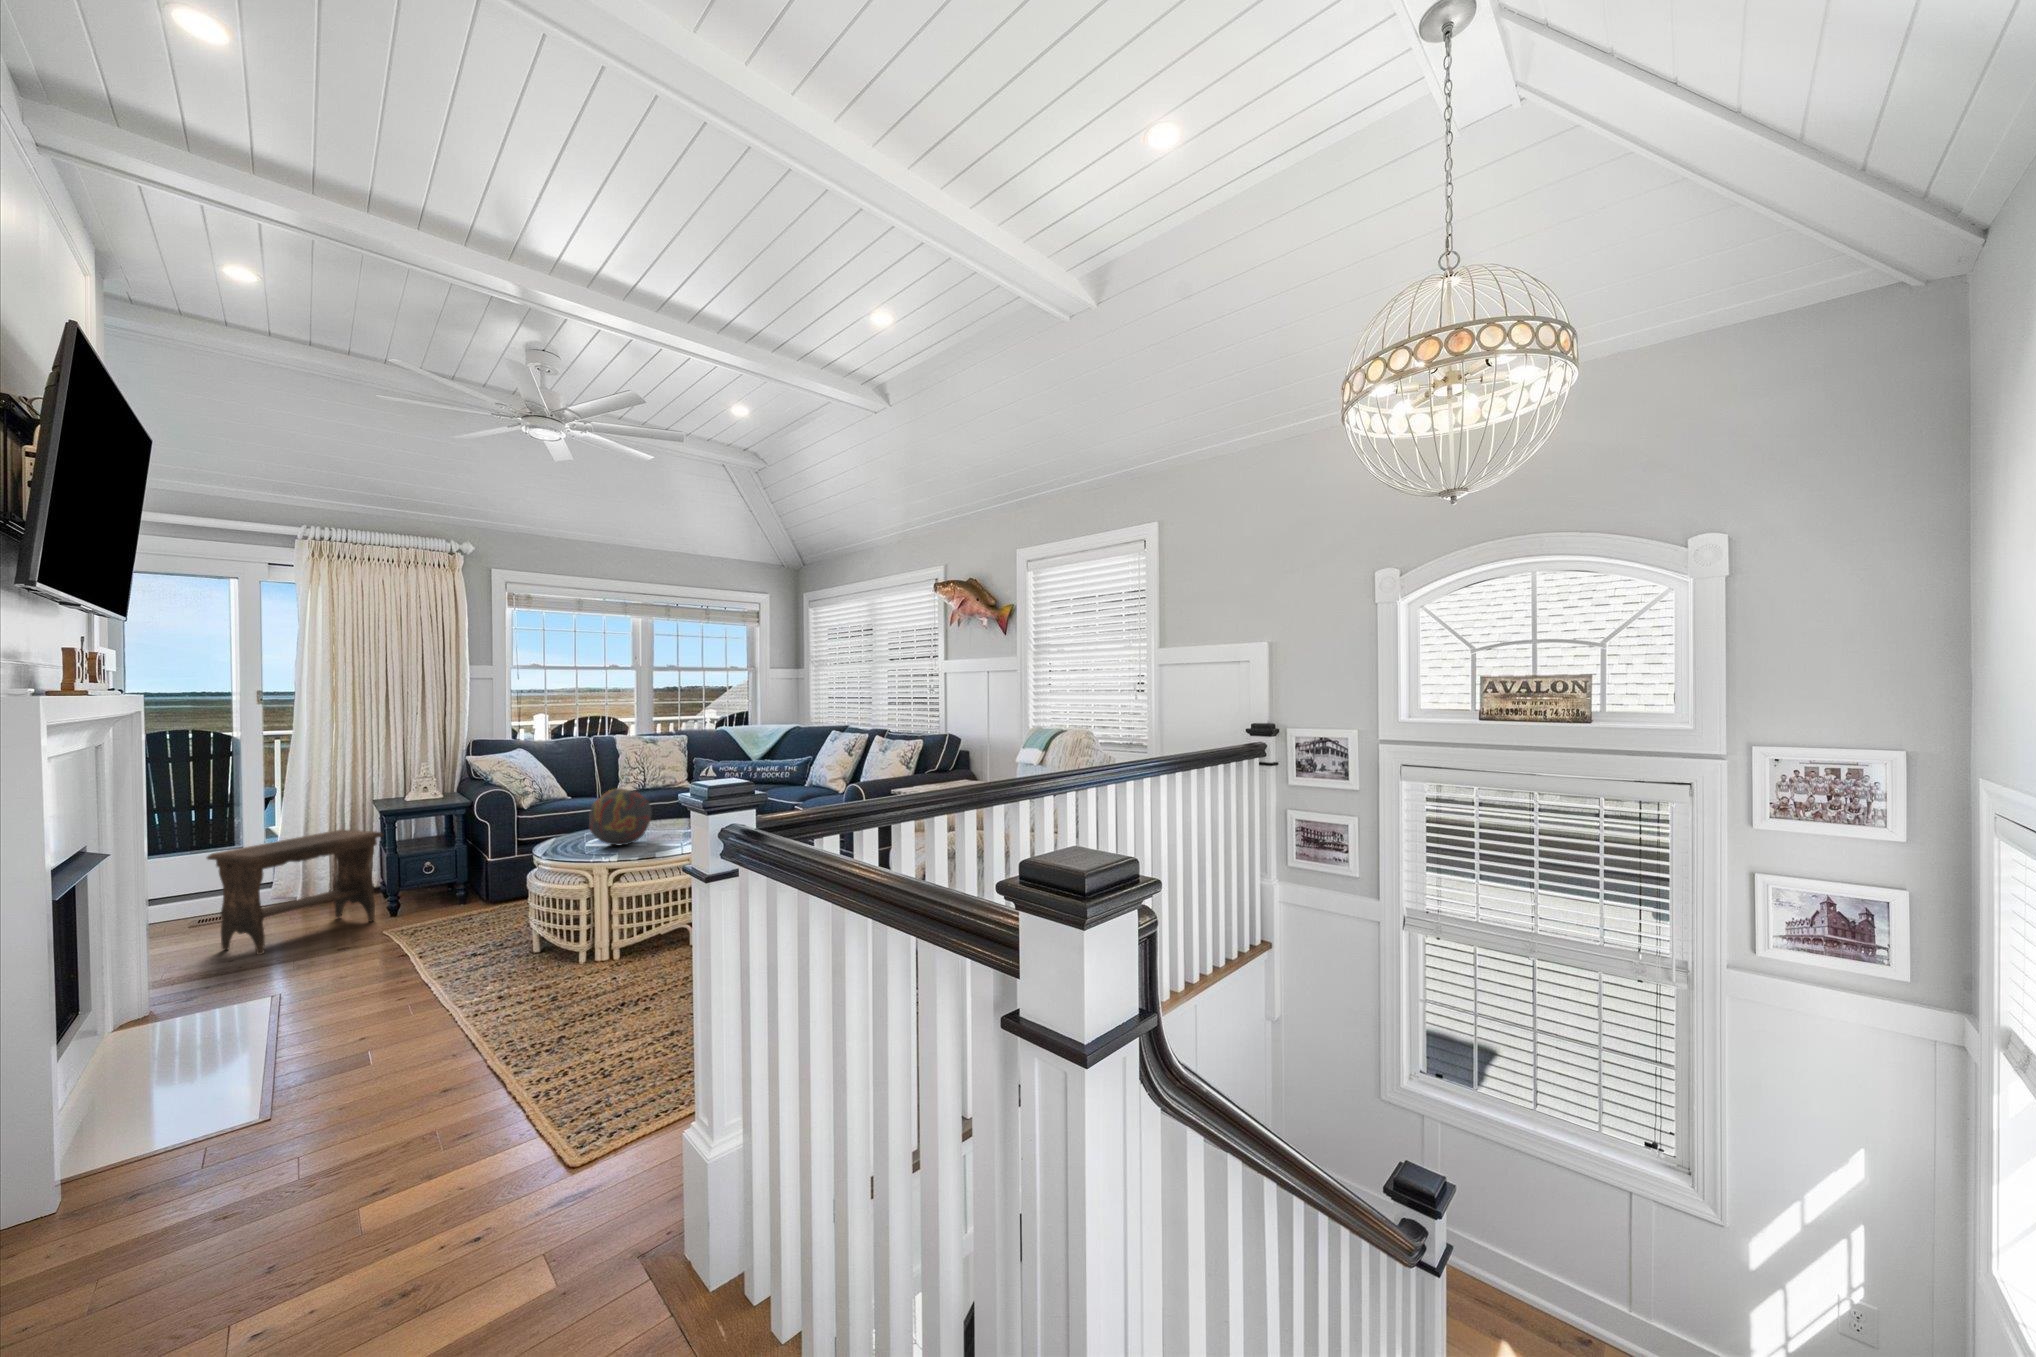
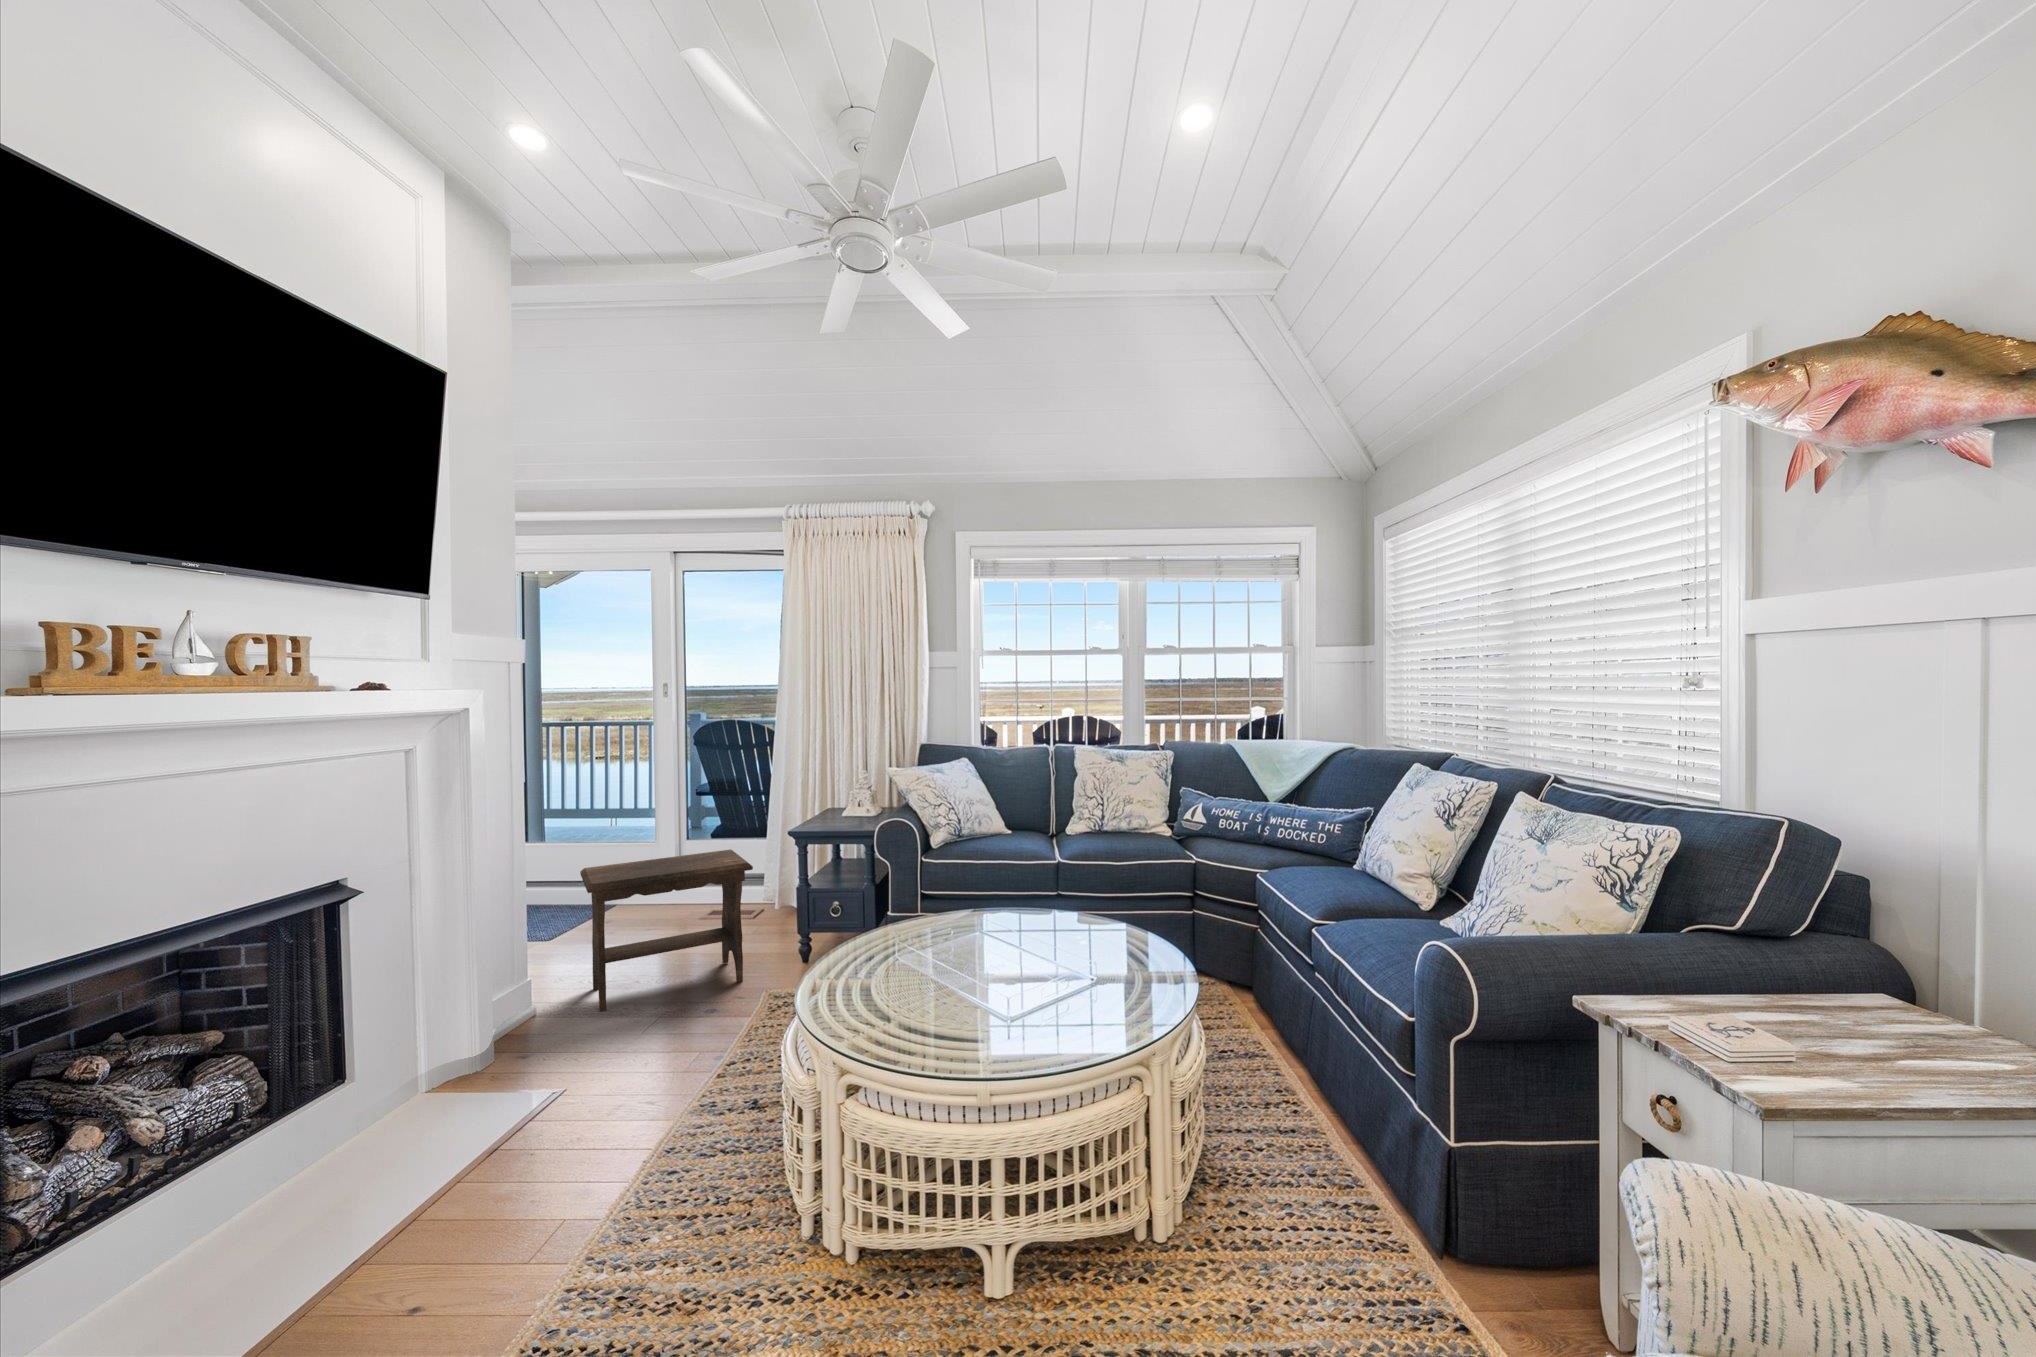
decorative orb: present [589,788,652,846] -> none [889,868,998,987]

